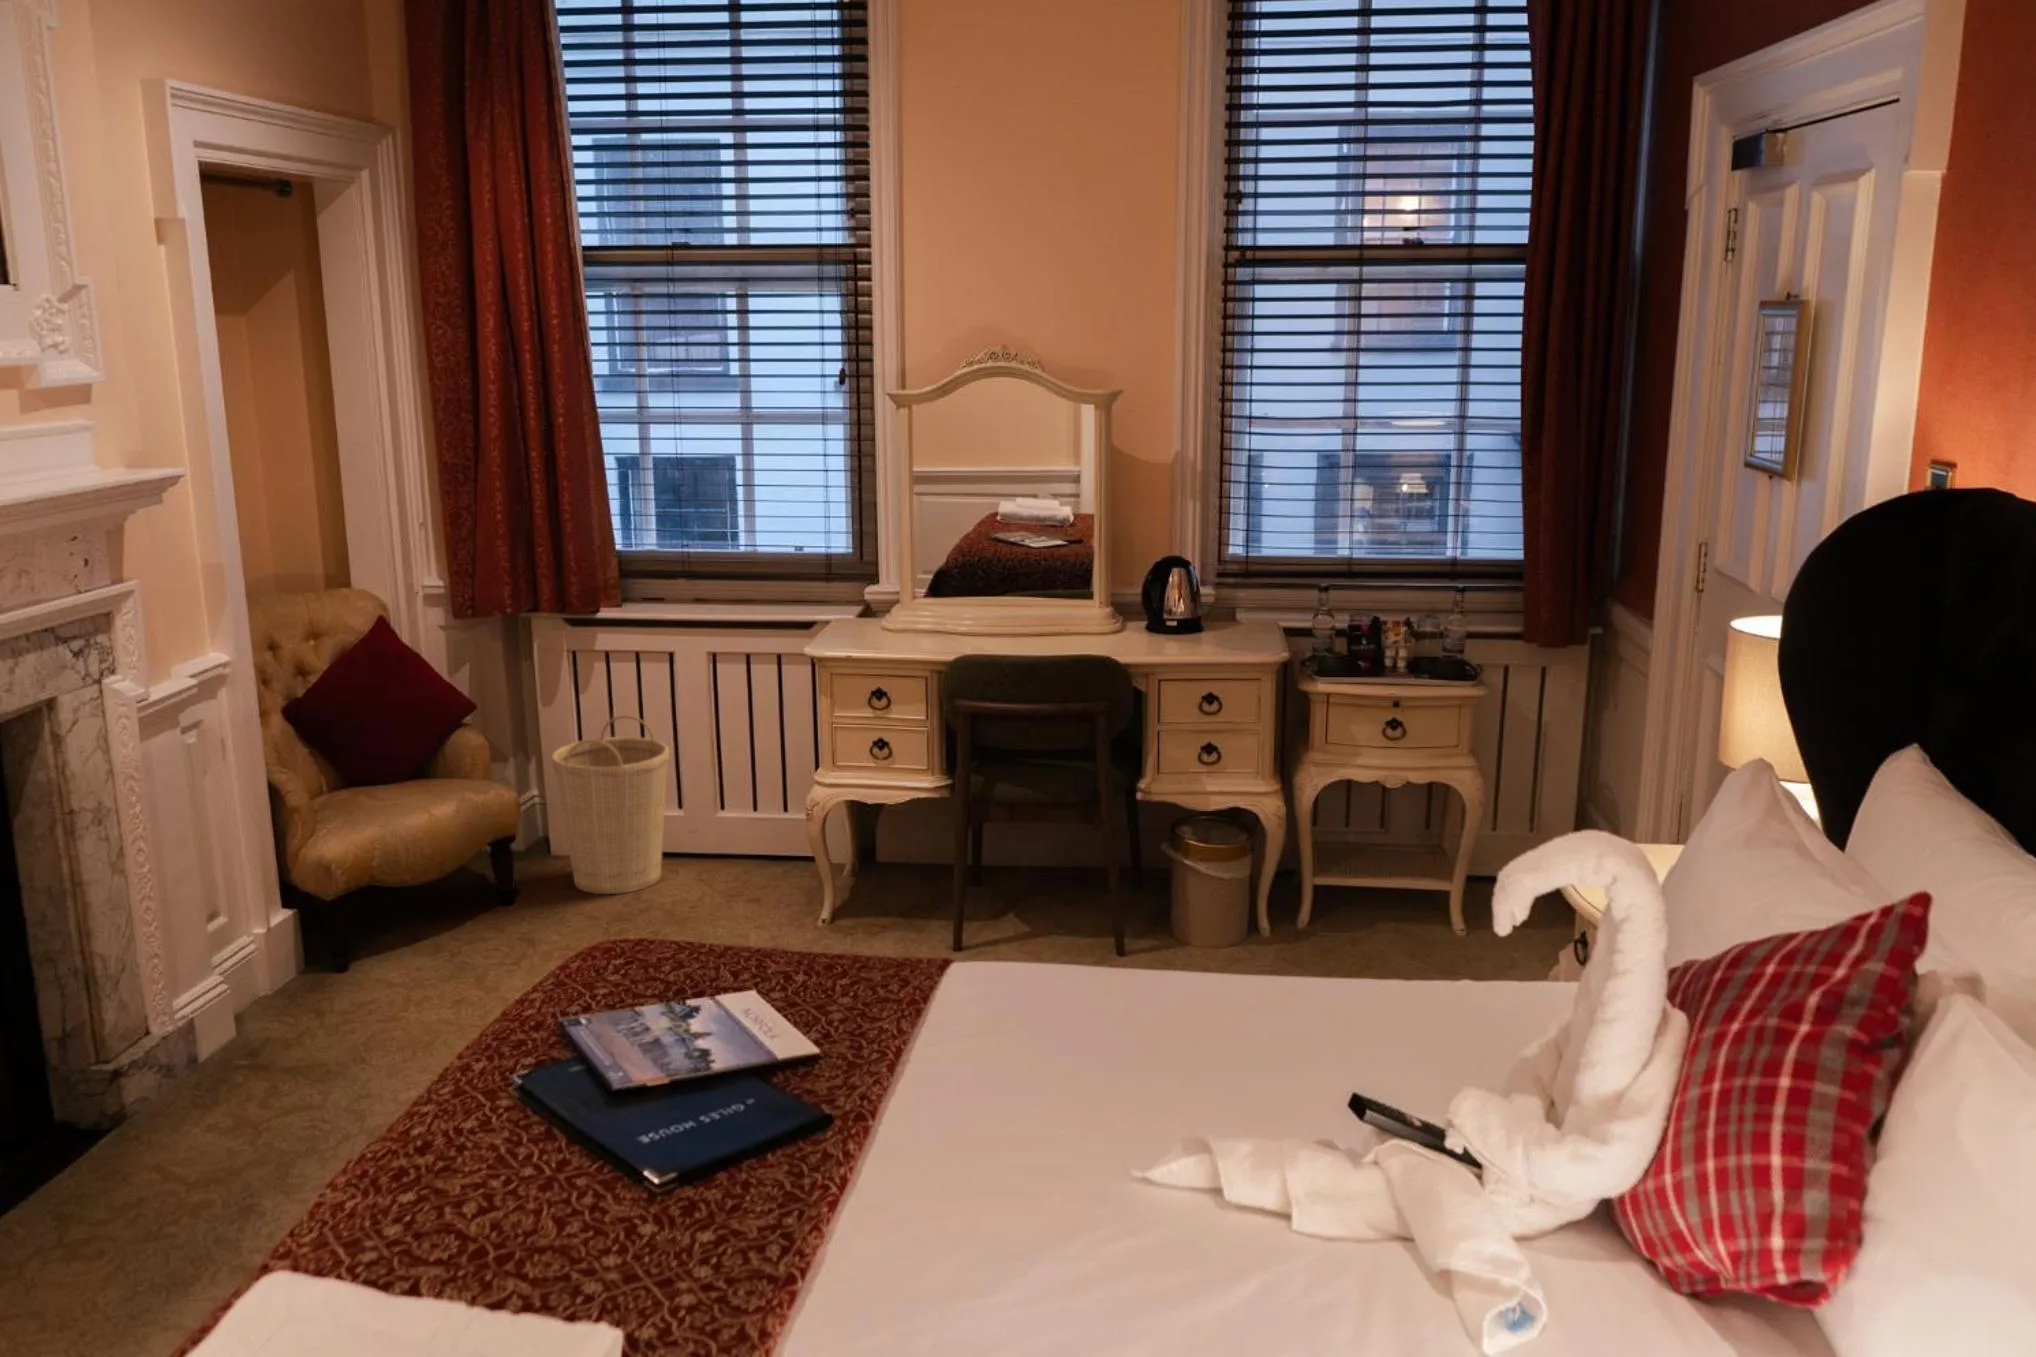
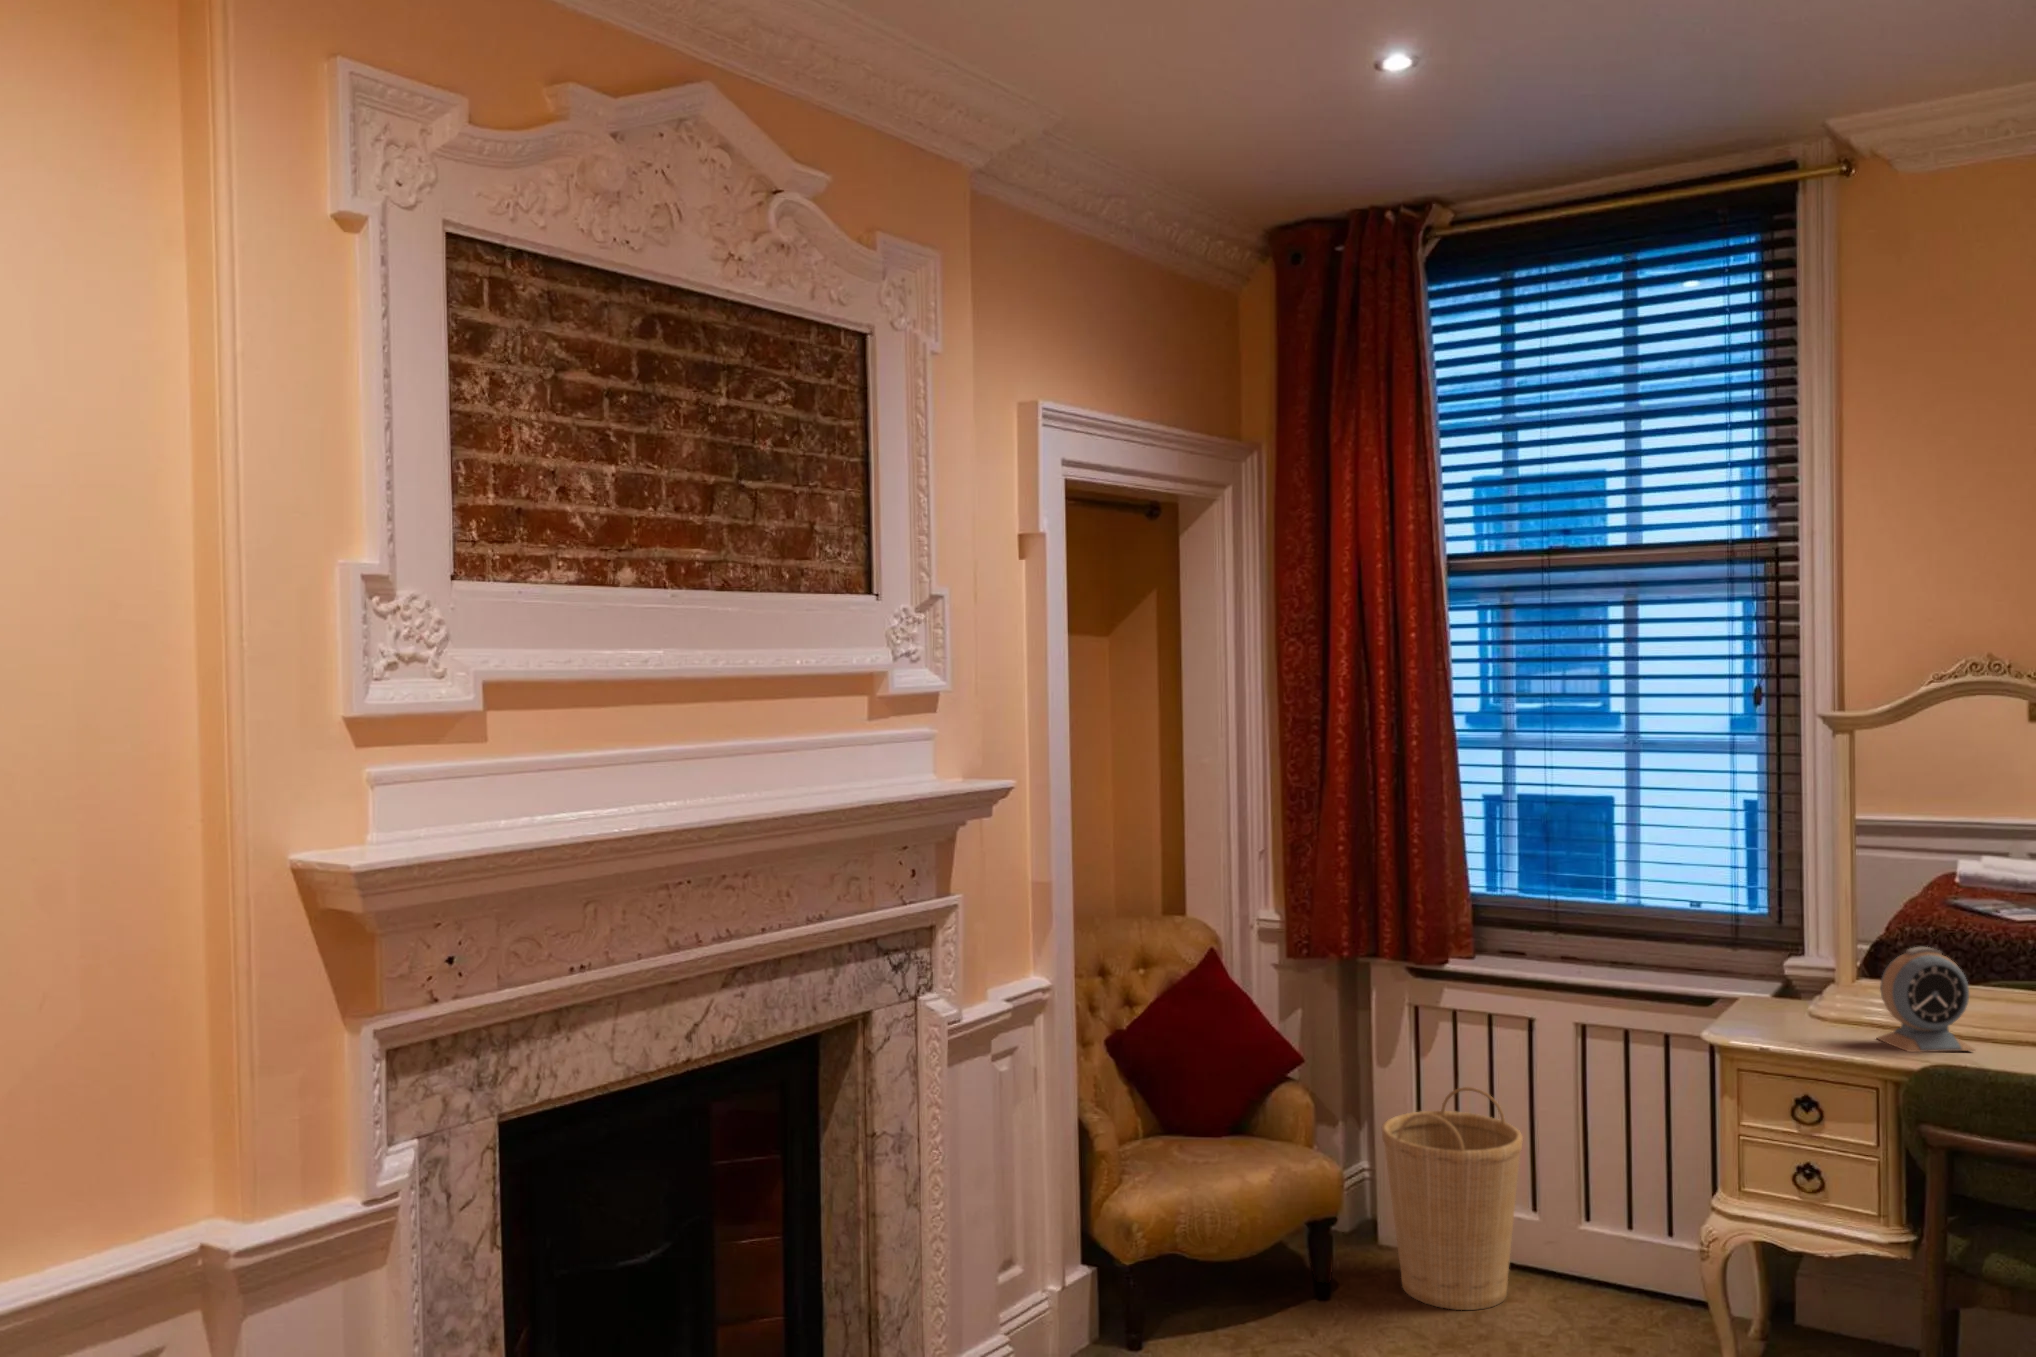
alarm clock: none [920,570,982,646] -> present [1877,947,1975,1052]

